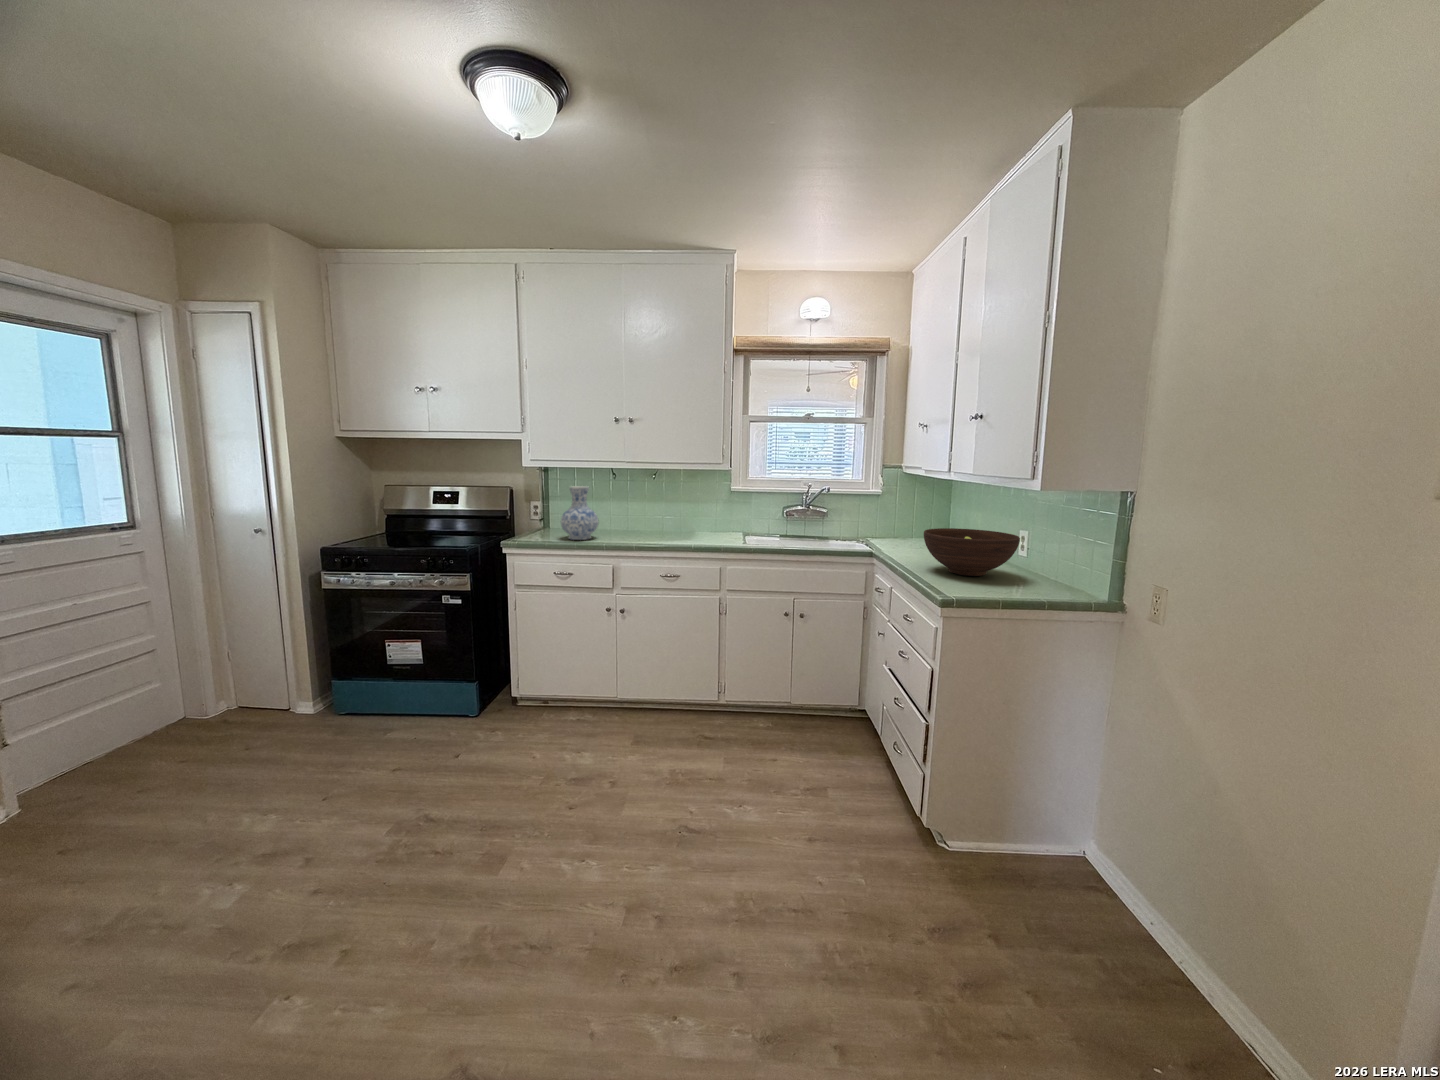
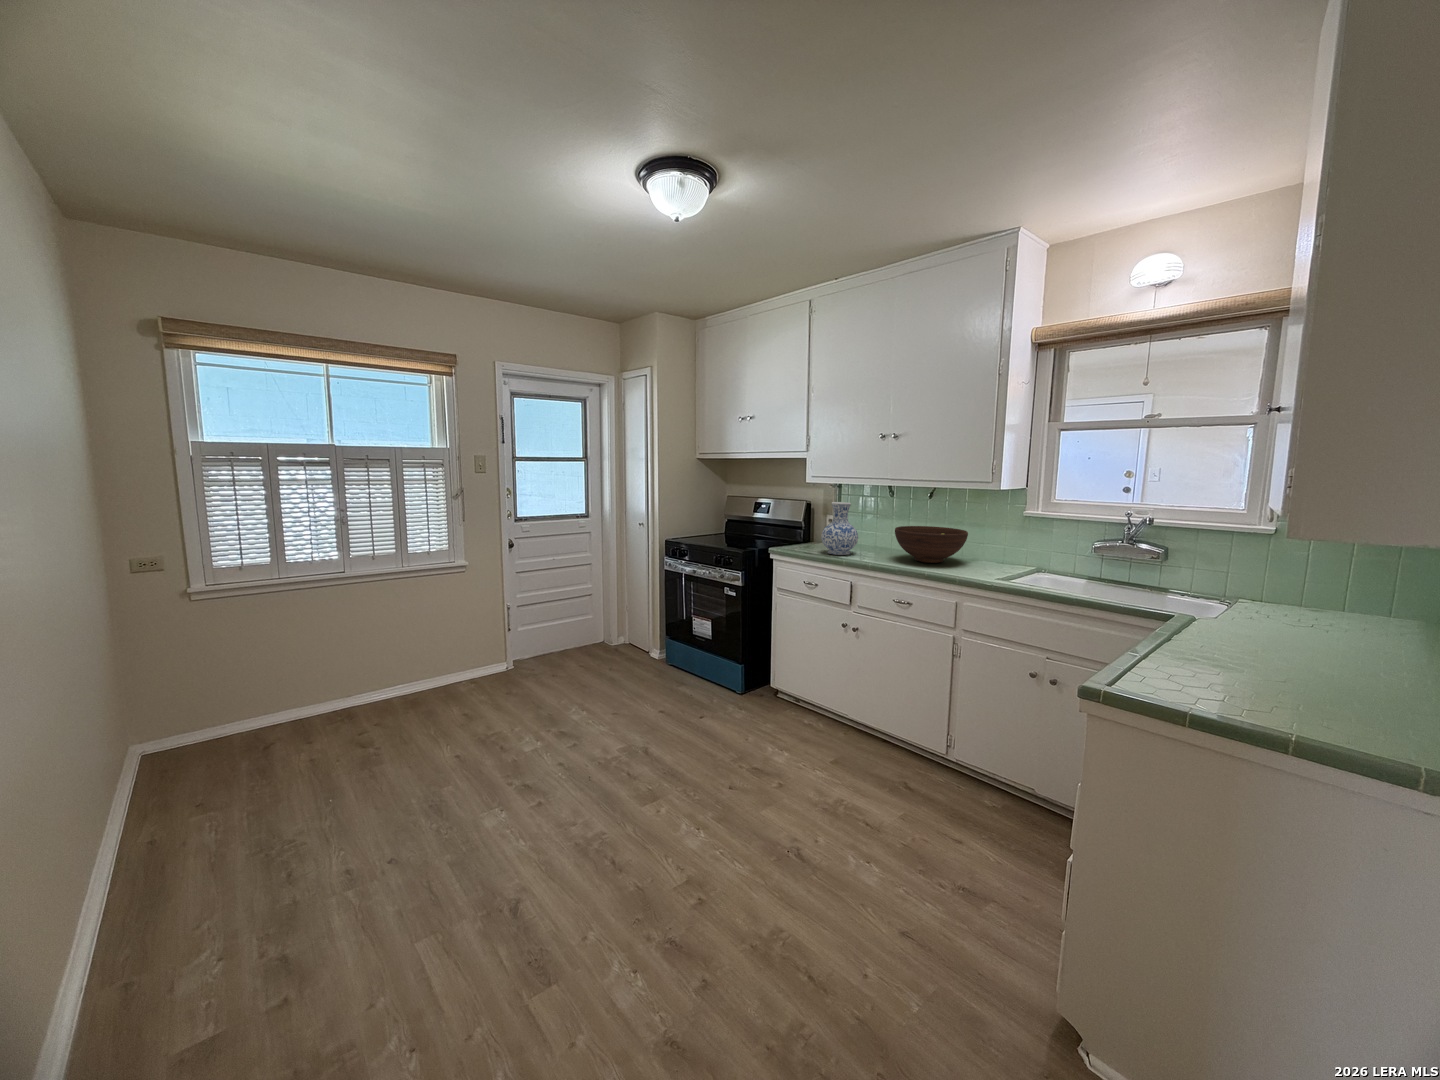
fruit bowl: present [924,528,1020,576] -> present [895,526,968,563]

